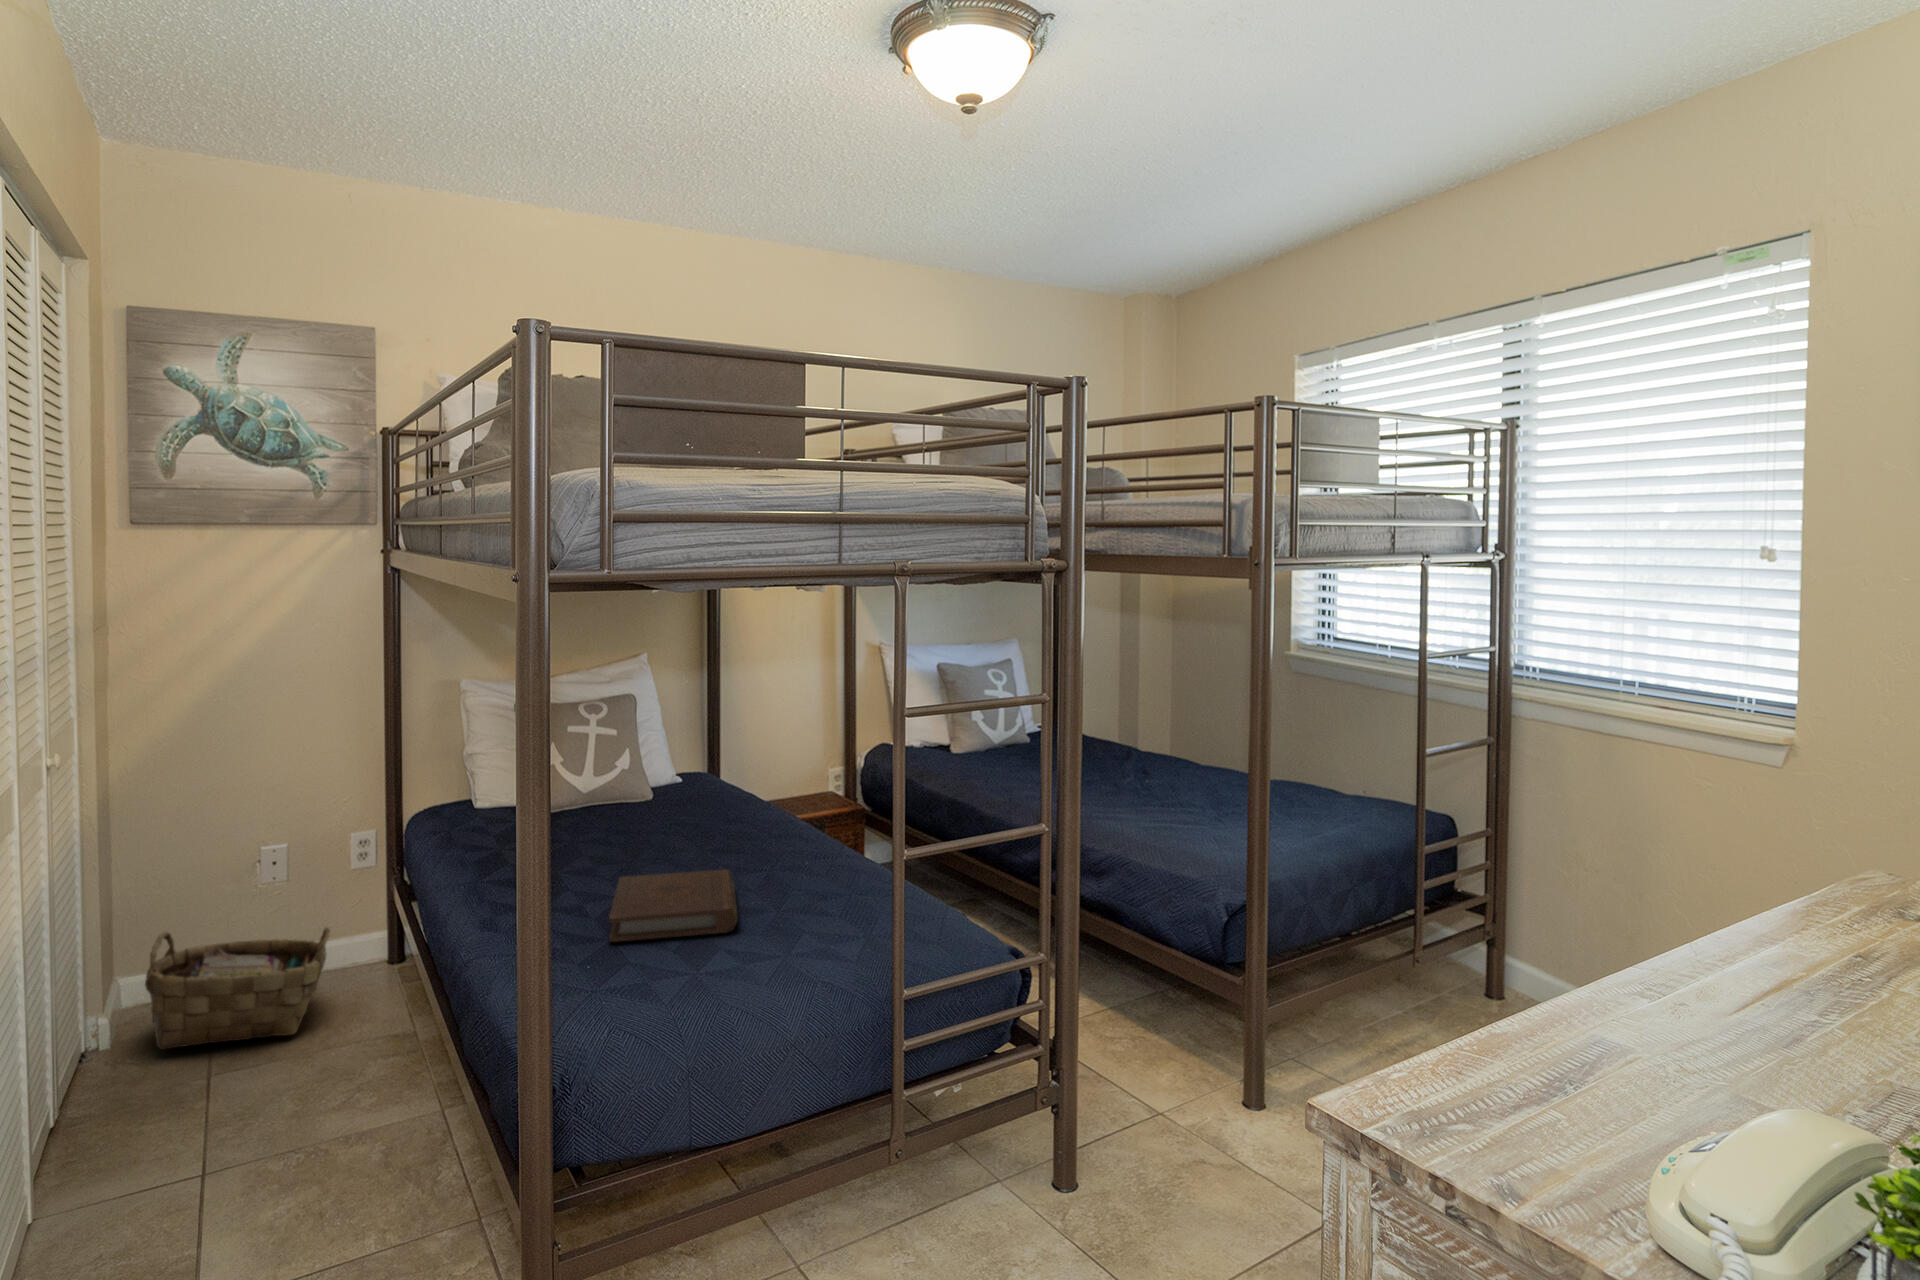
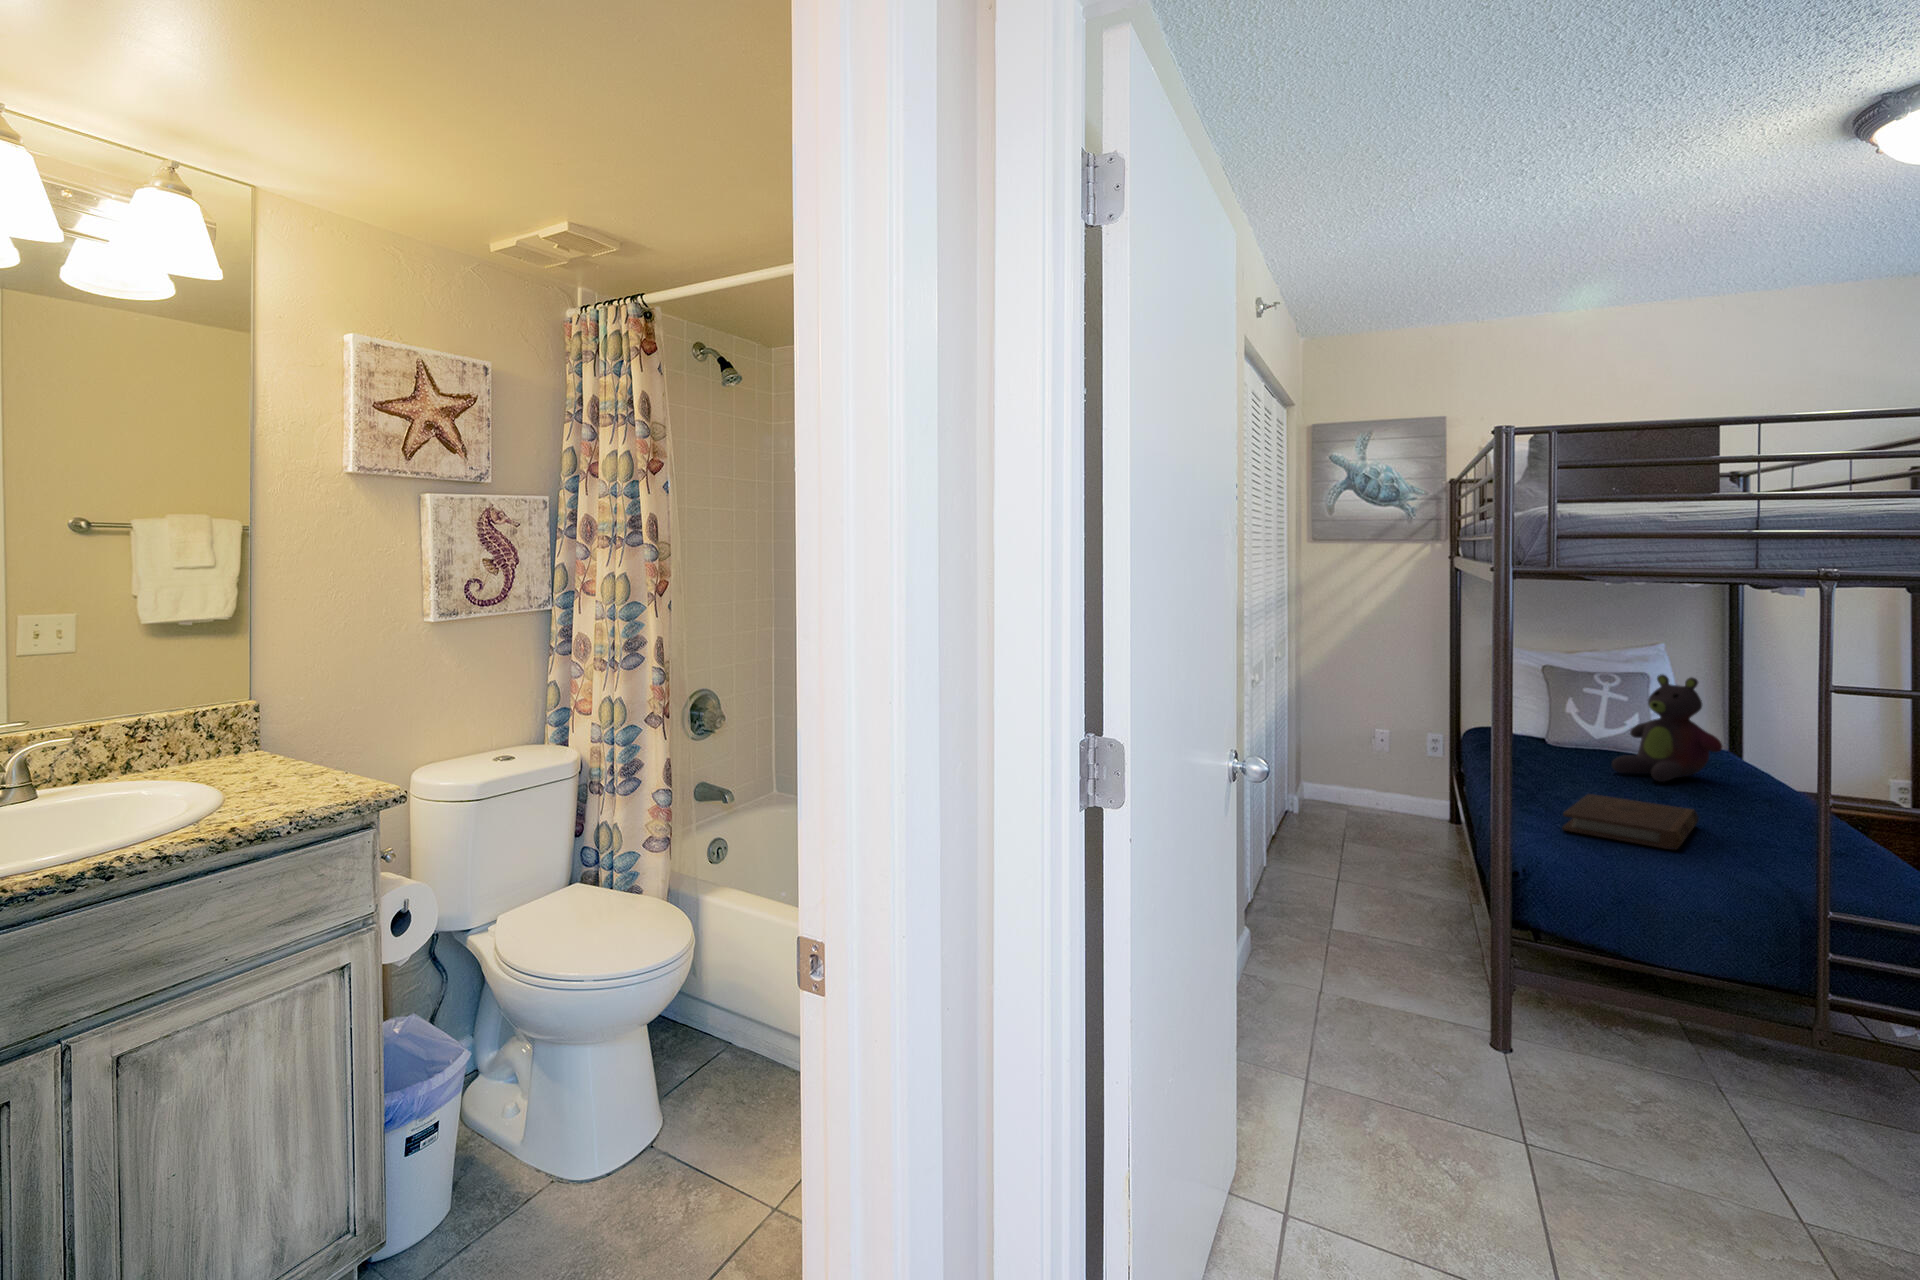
stuffed bear: none [619,703,722,836] -> present [1612,674,1723,782]
woven basket: present [145,927,330,1050] -> none [1293,772,1394,849]

